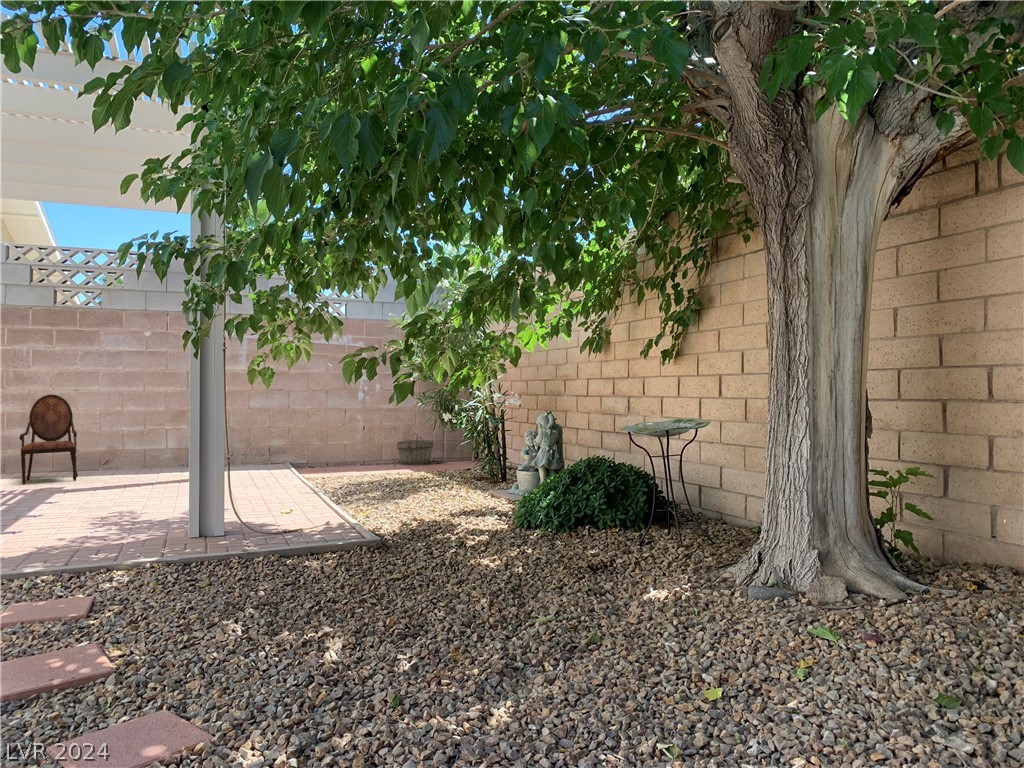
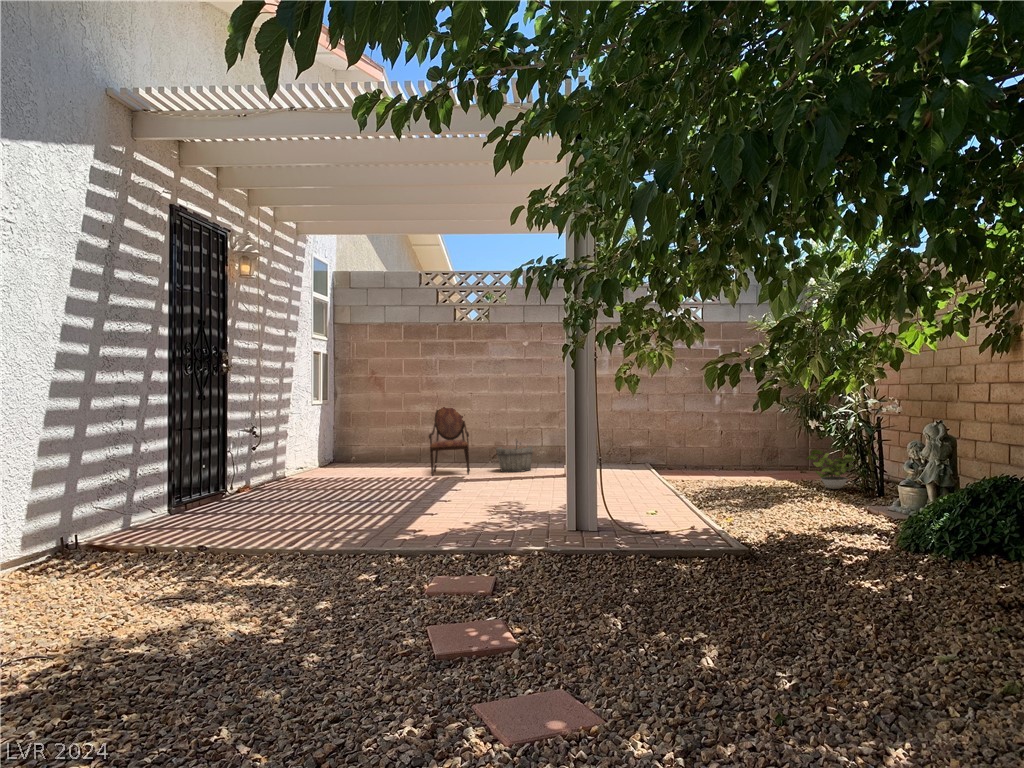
wooden bucket: present [397,435,433,465] -> present [496,441,533,472]
potted plant: none [441,444,483,479] -> present [807,450,857,489]

